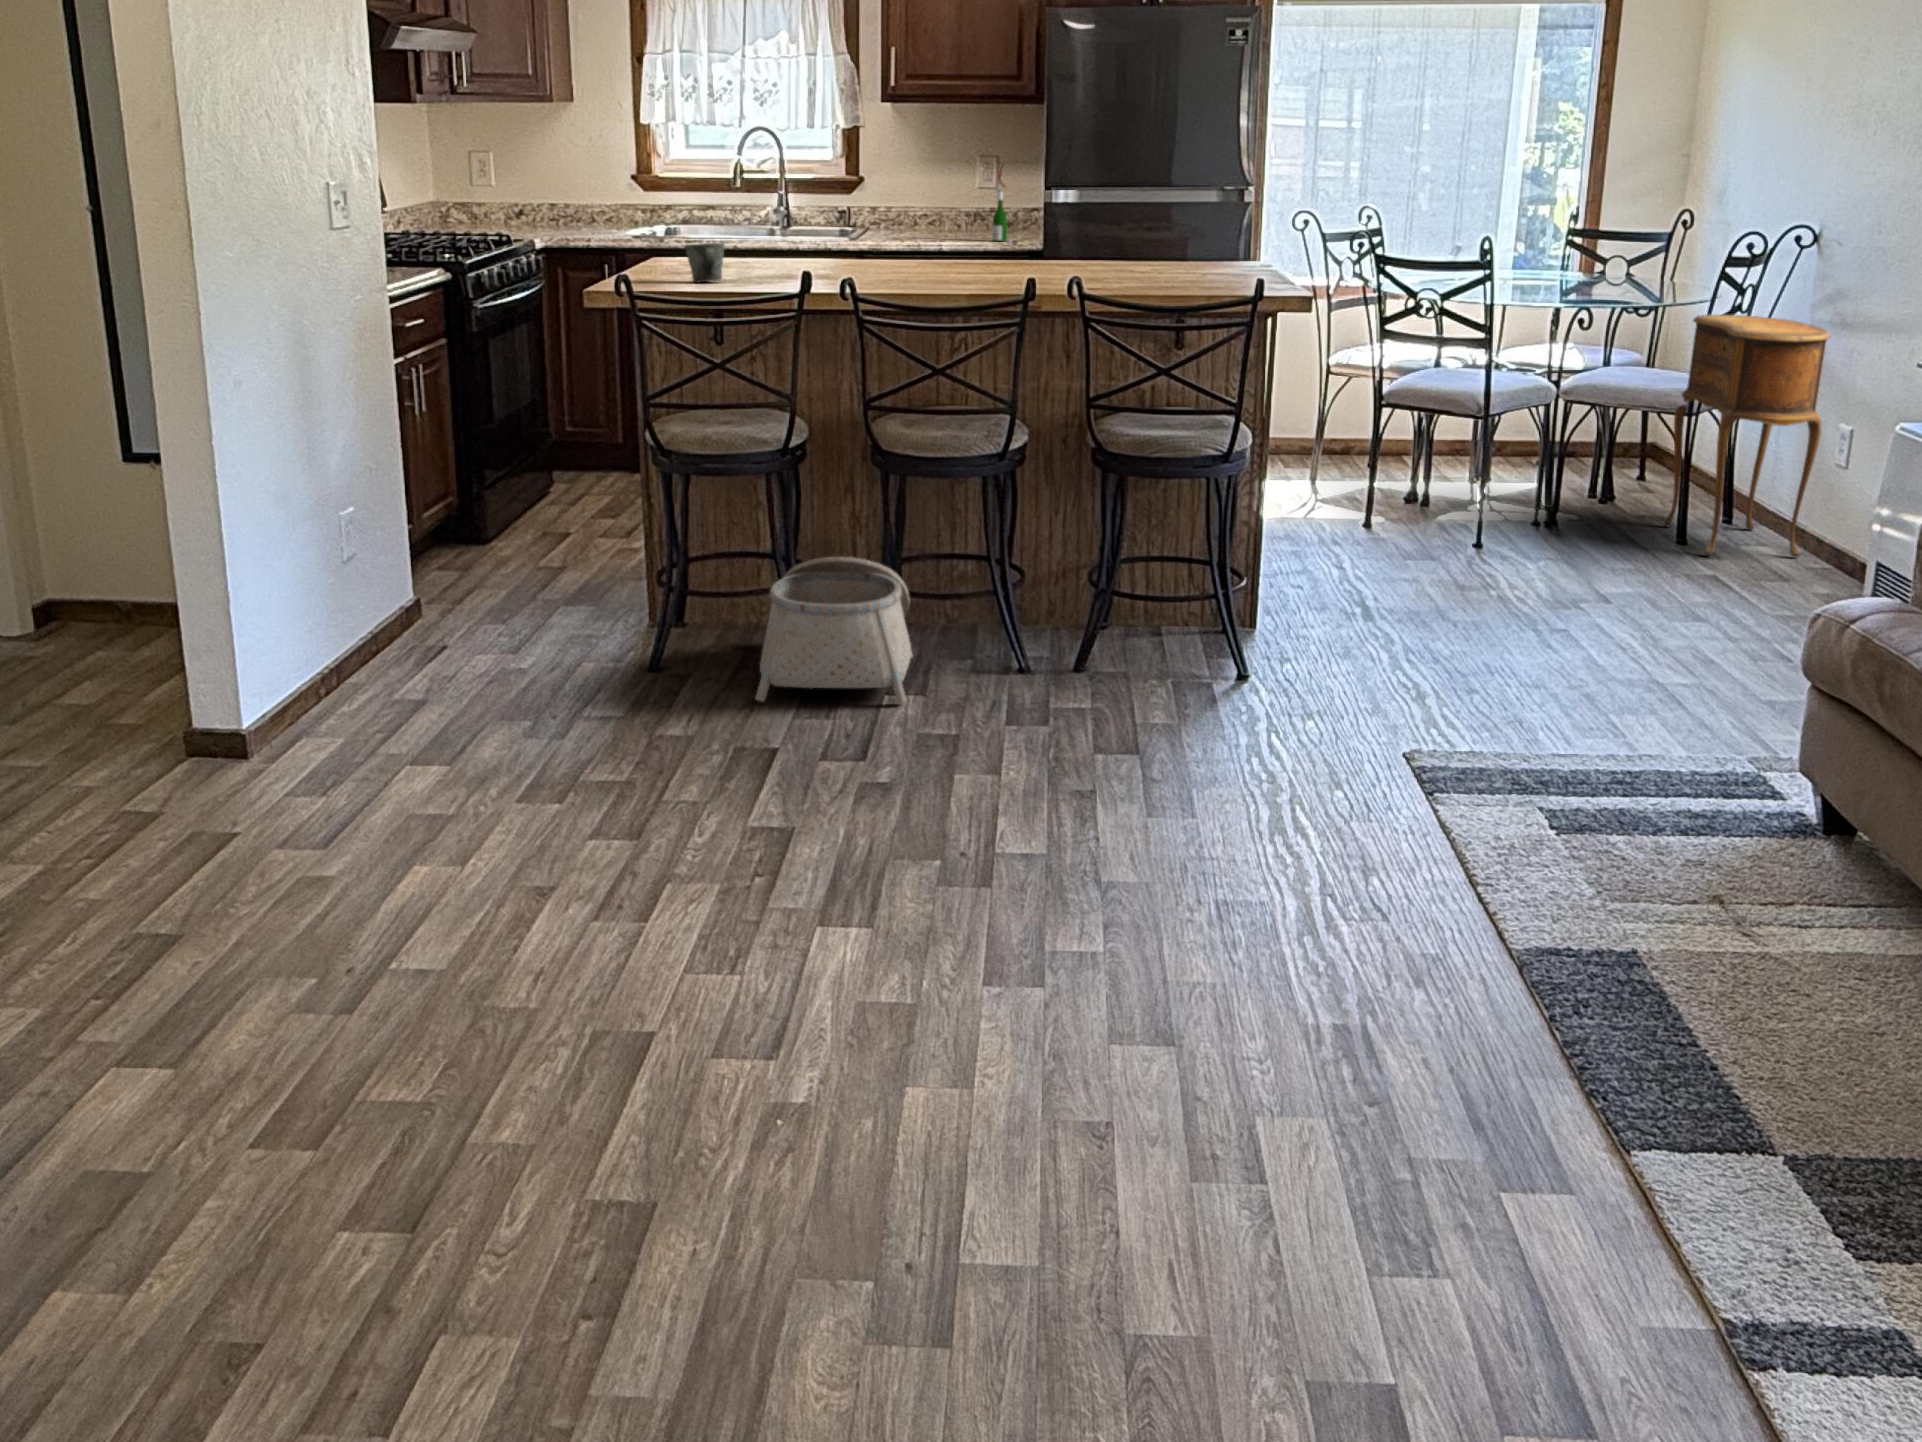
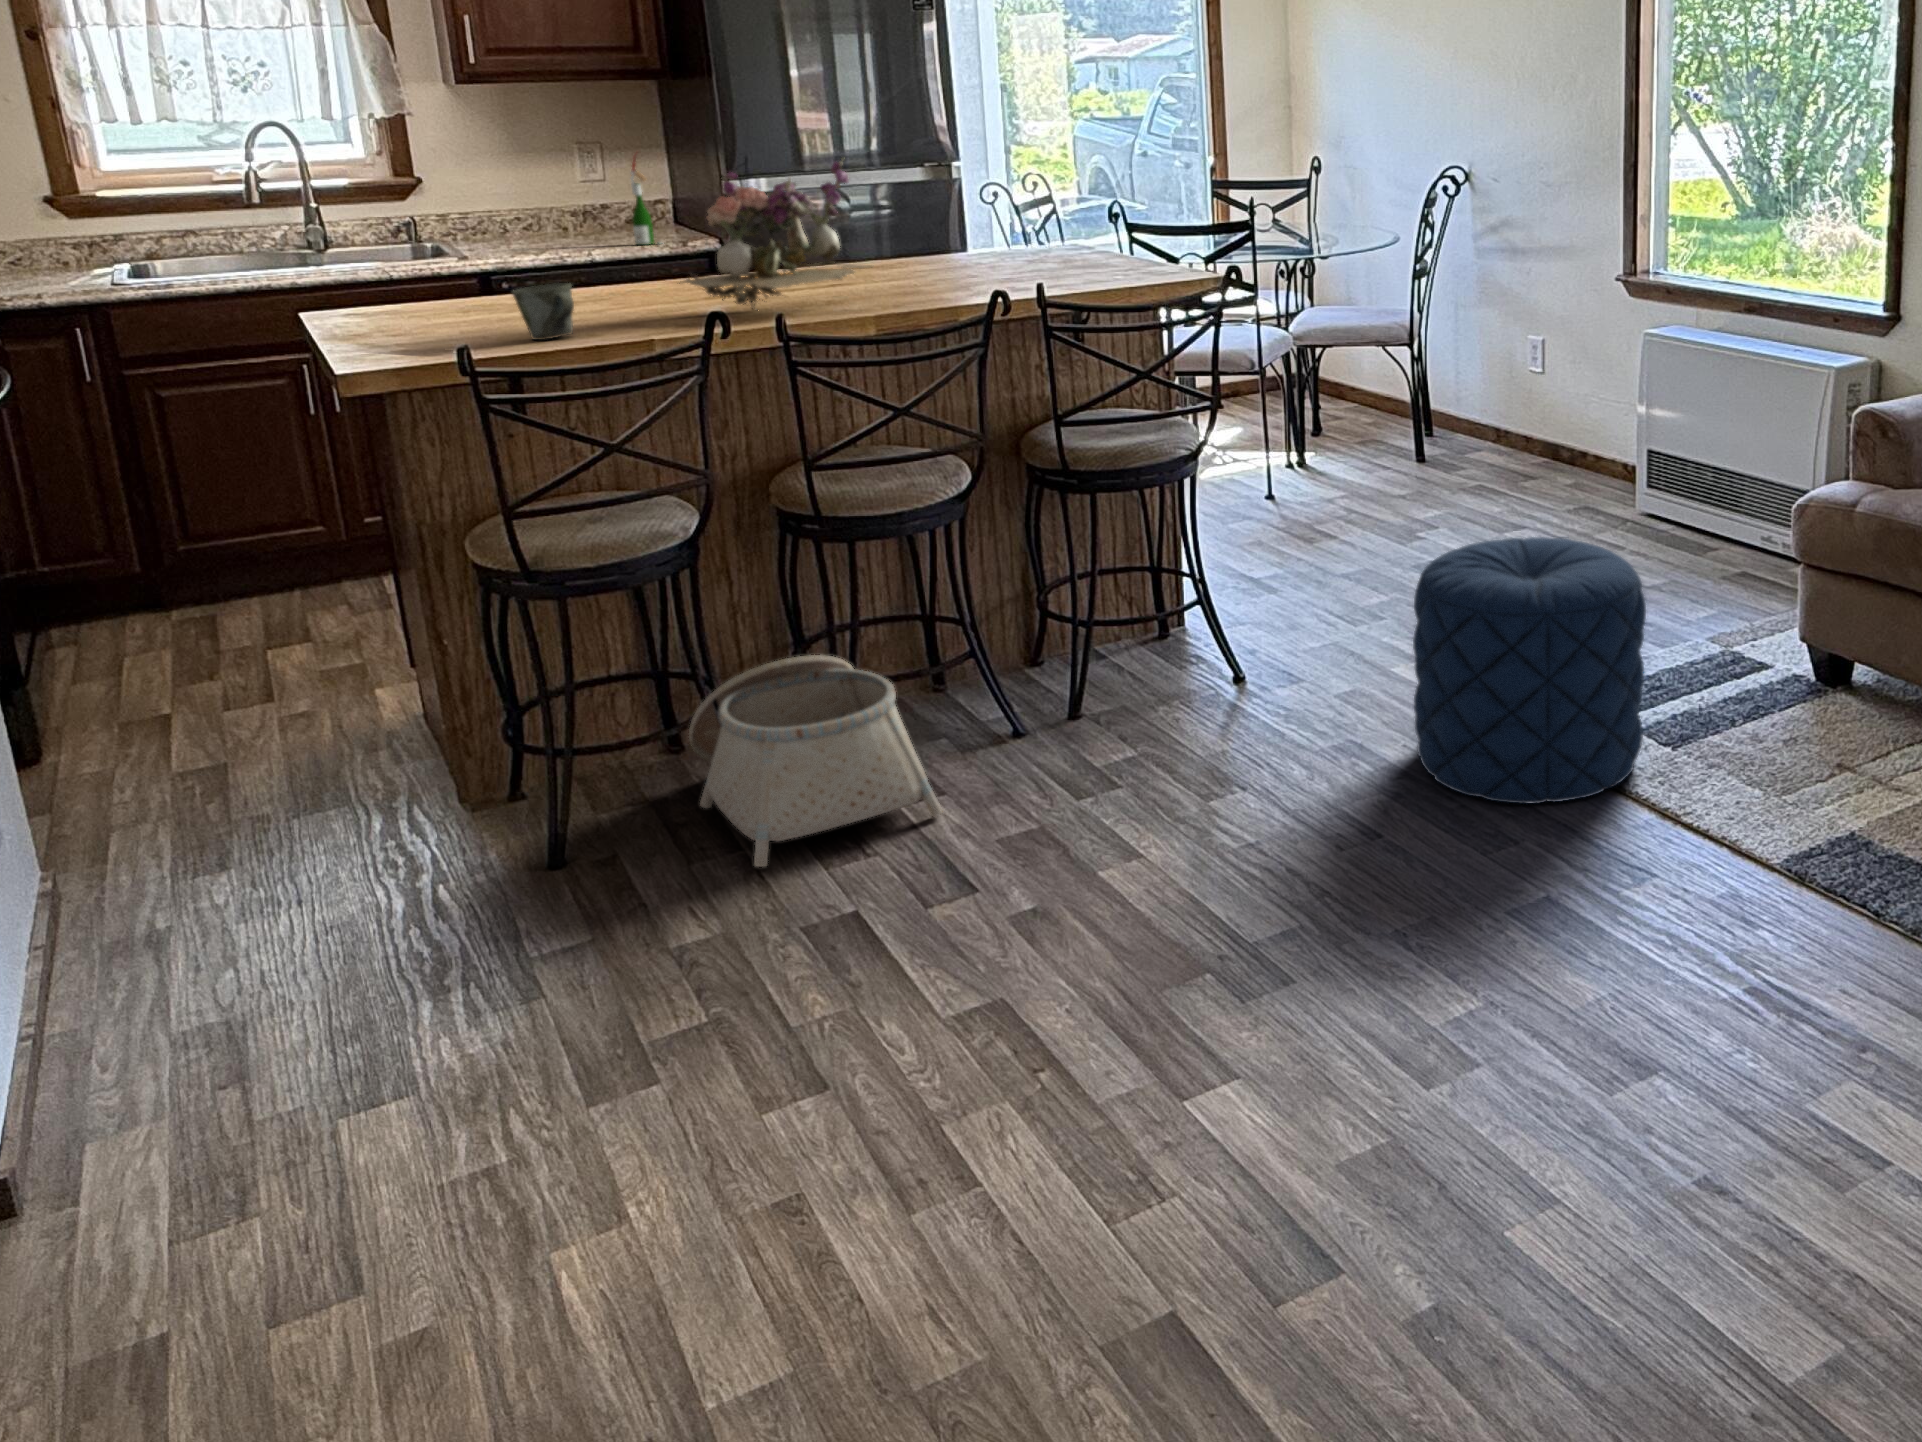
flower arrangement: none [821,162,968,281] -> present [679,158,870,308]
side table: present [1663,314,1830,557] -> none [1393,251,1528,473]
pouf: none [1289,577,1542,841] -> present [1413,537,1646,804]

